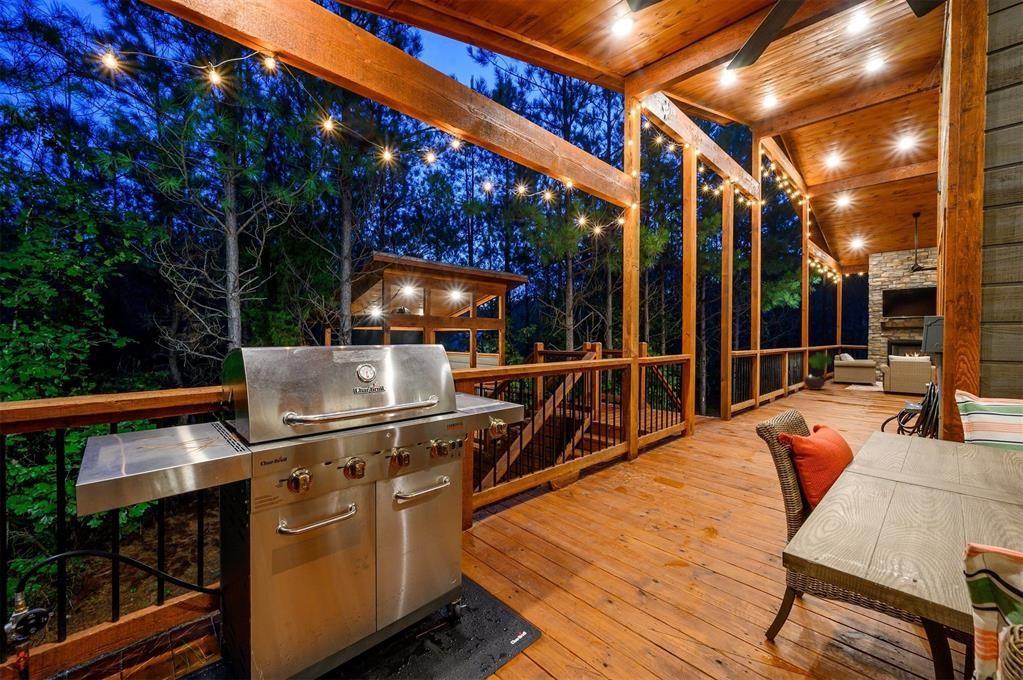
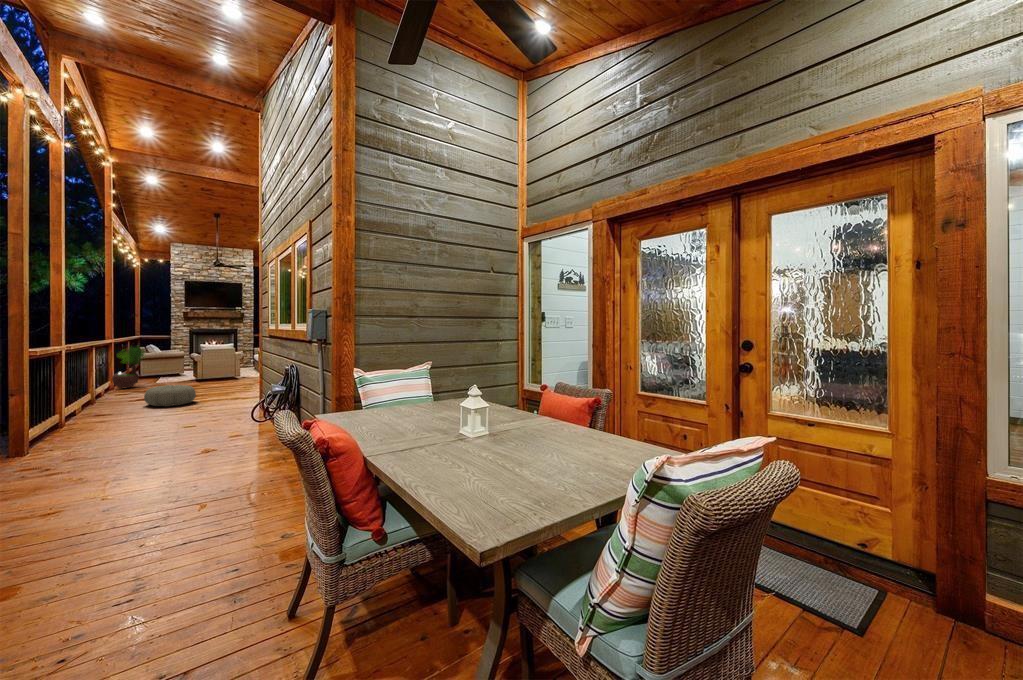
pouf: none [820,390,868,410] -> present [144,385,196,406]

